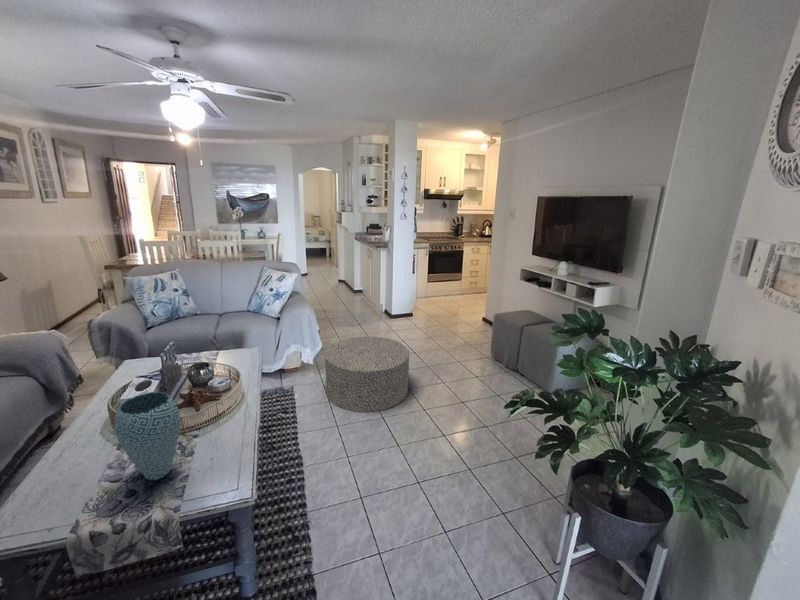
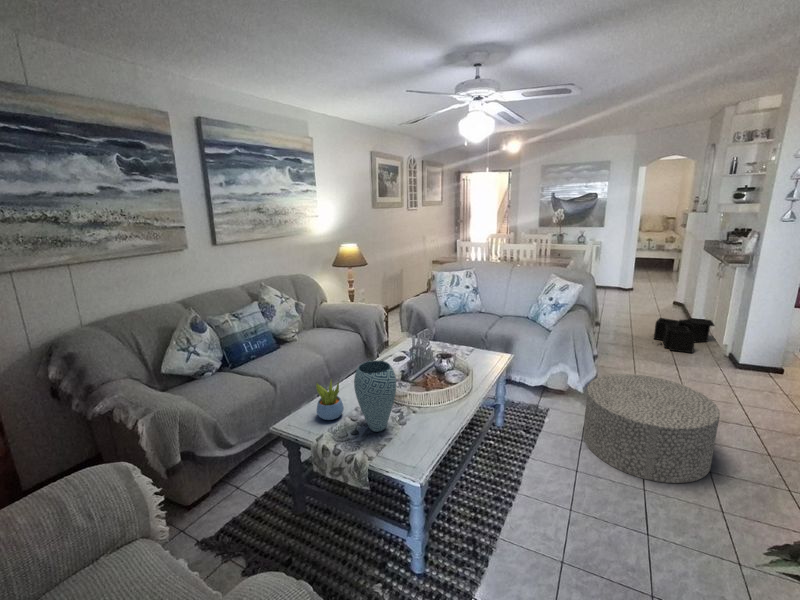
storage bin: none [337,290,371,316] -> present [654,318,715,353]
succulent plant: none [34,440,91,504] -> present [316,380,344,420]

